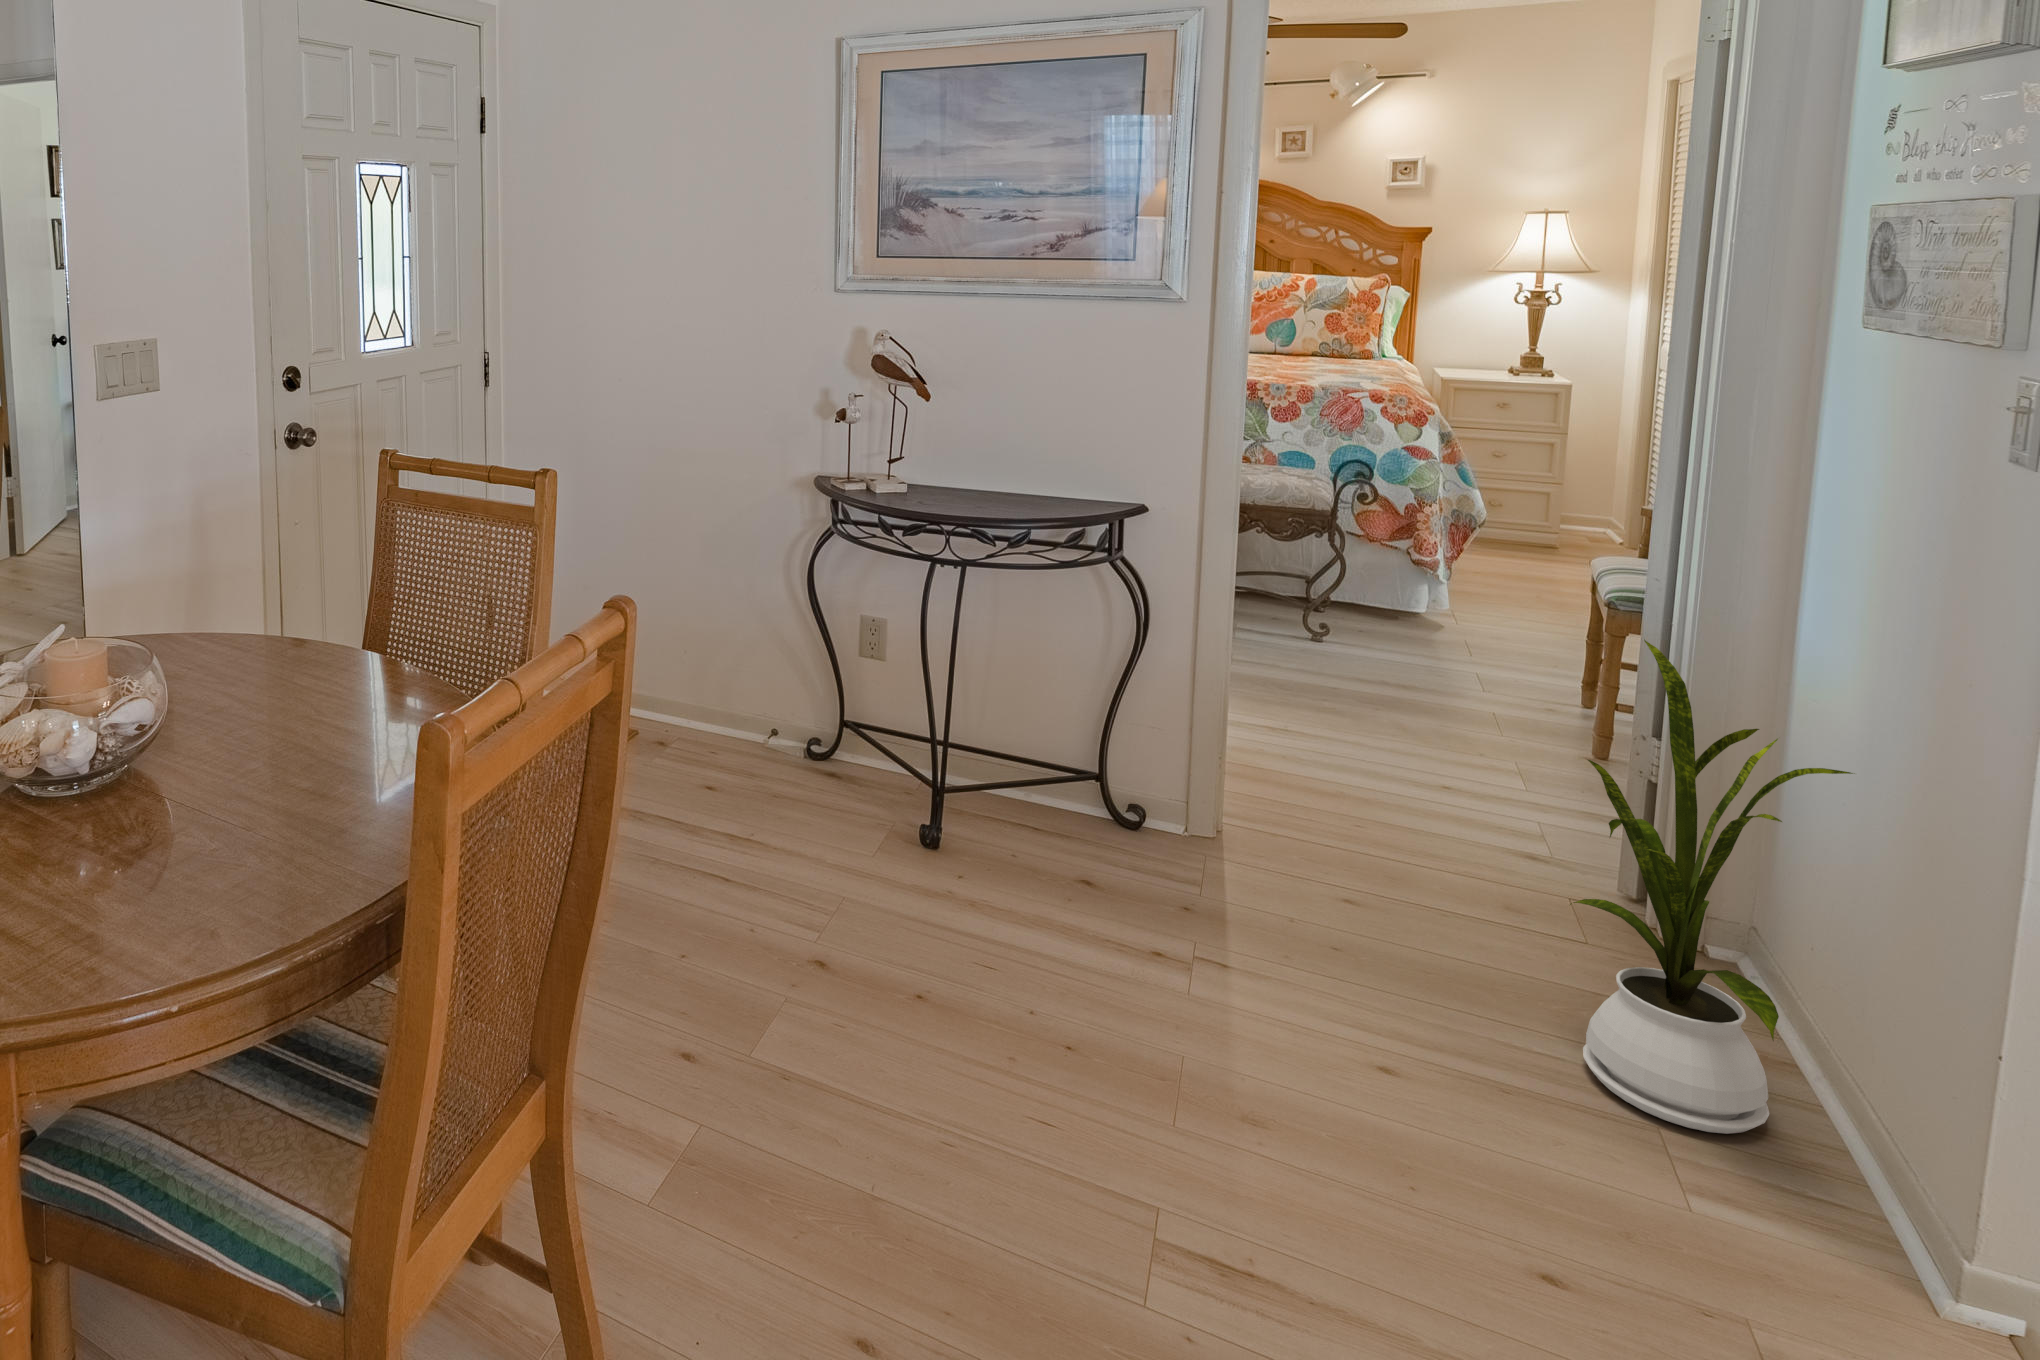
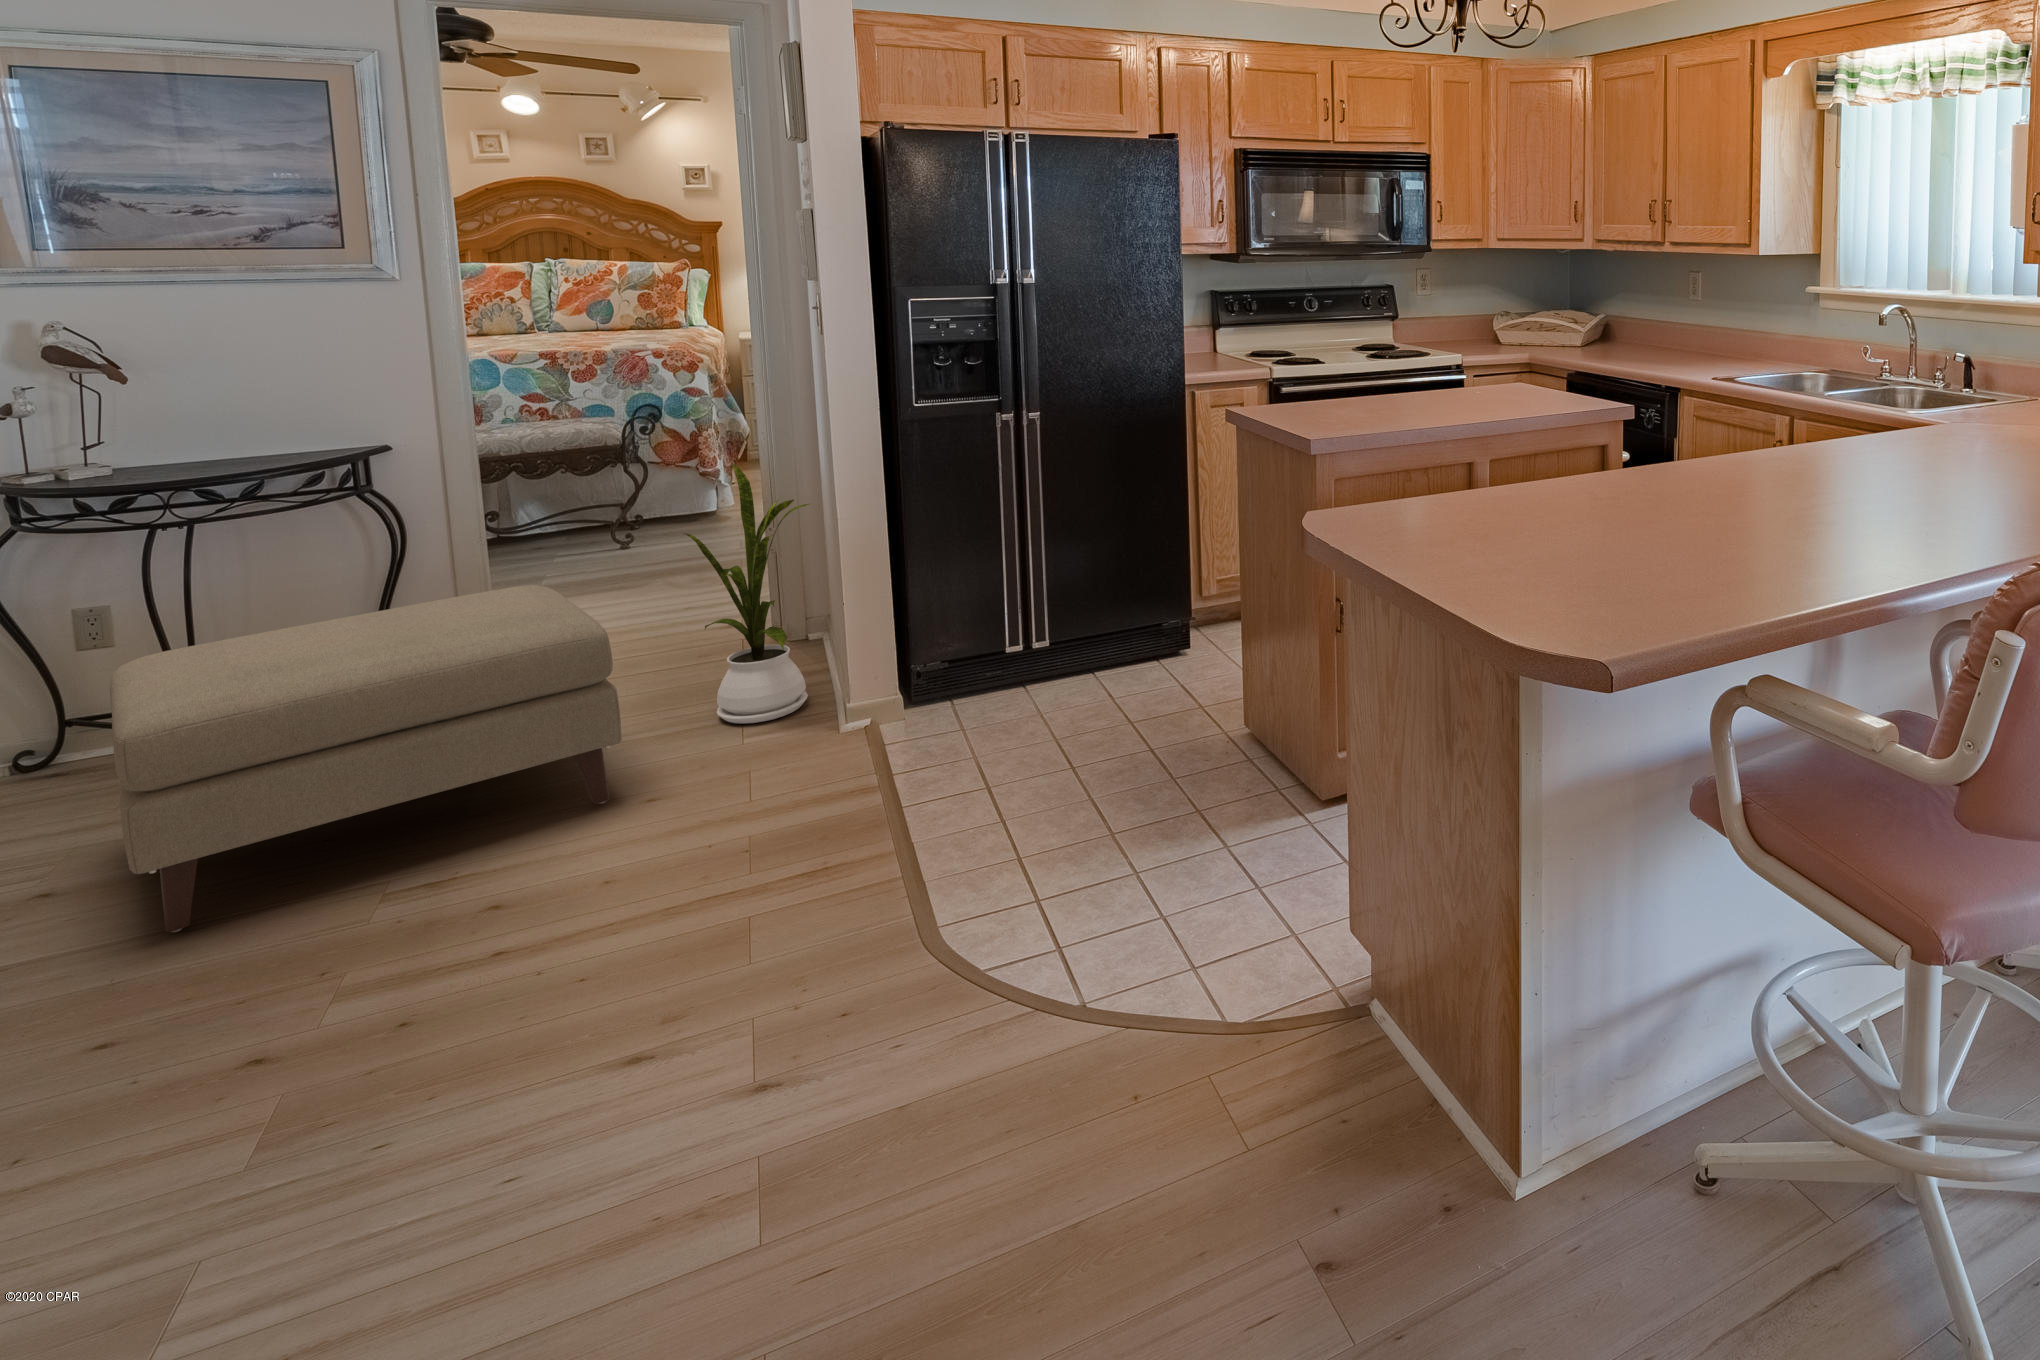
ottoman: none [894,726,1499,1198] -> present [110,585,622,932]

